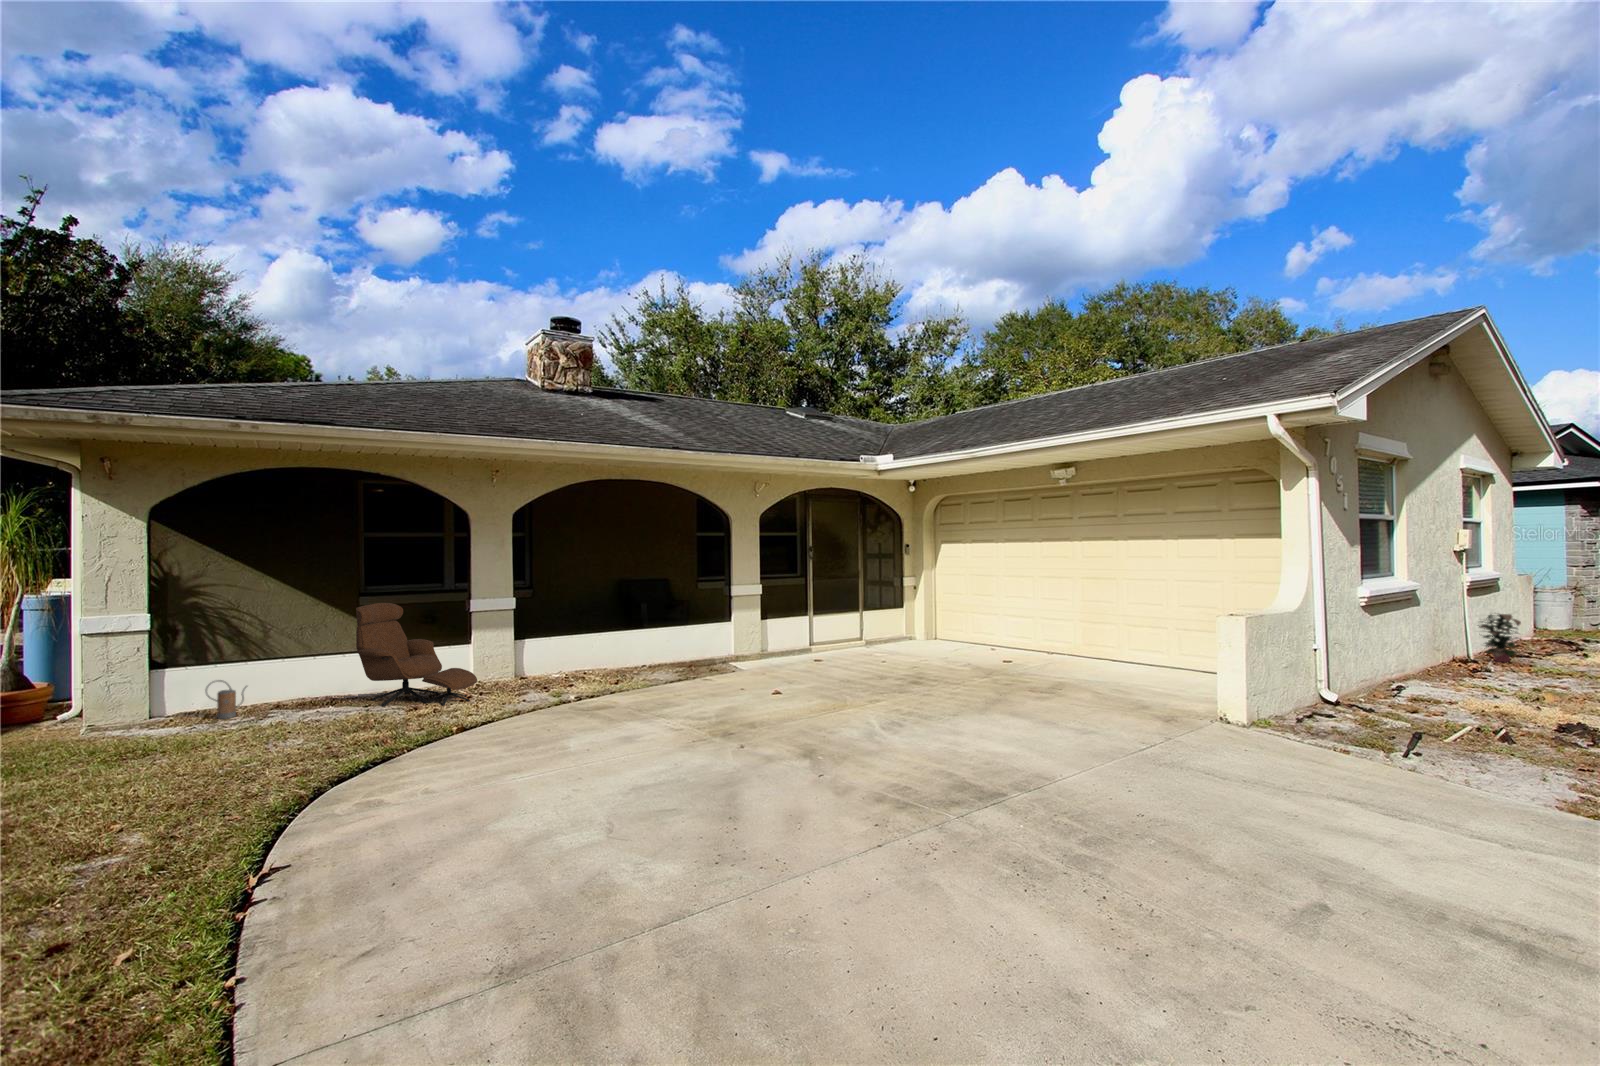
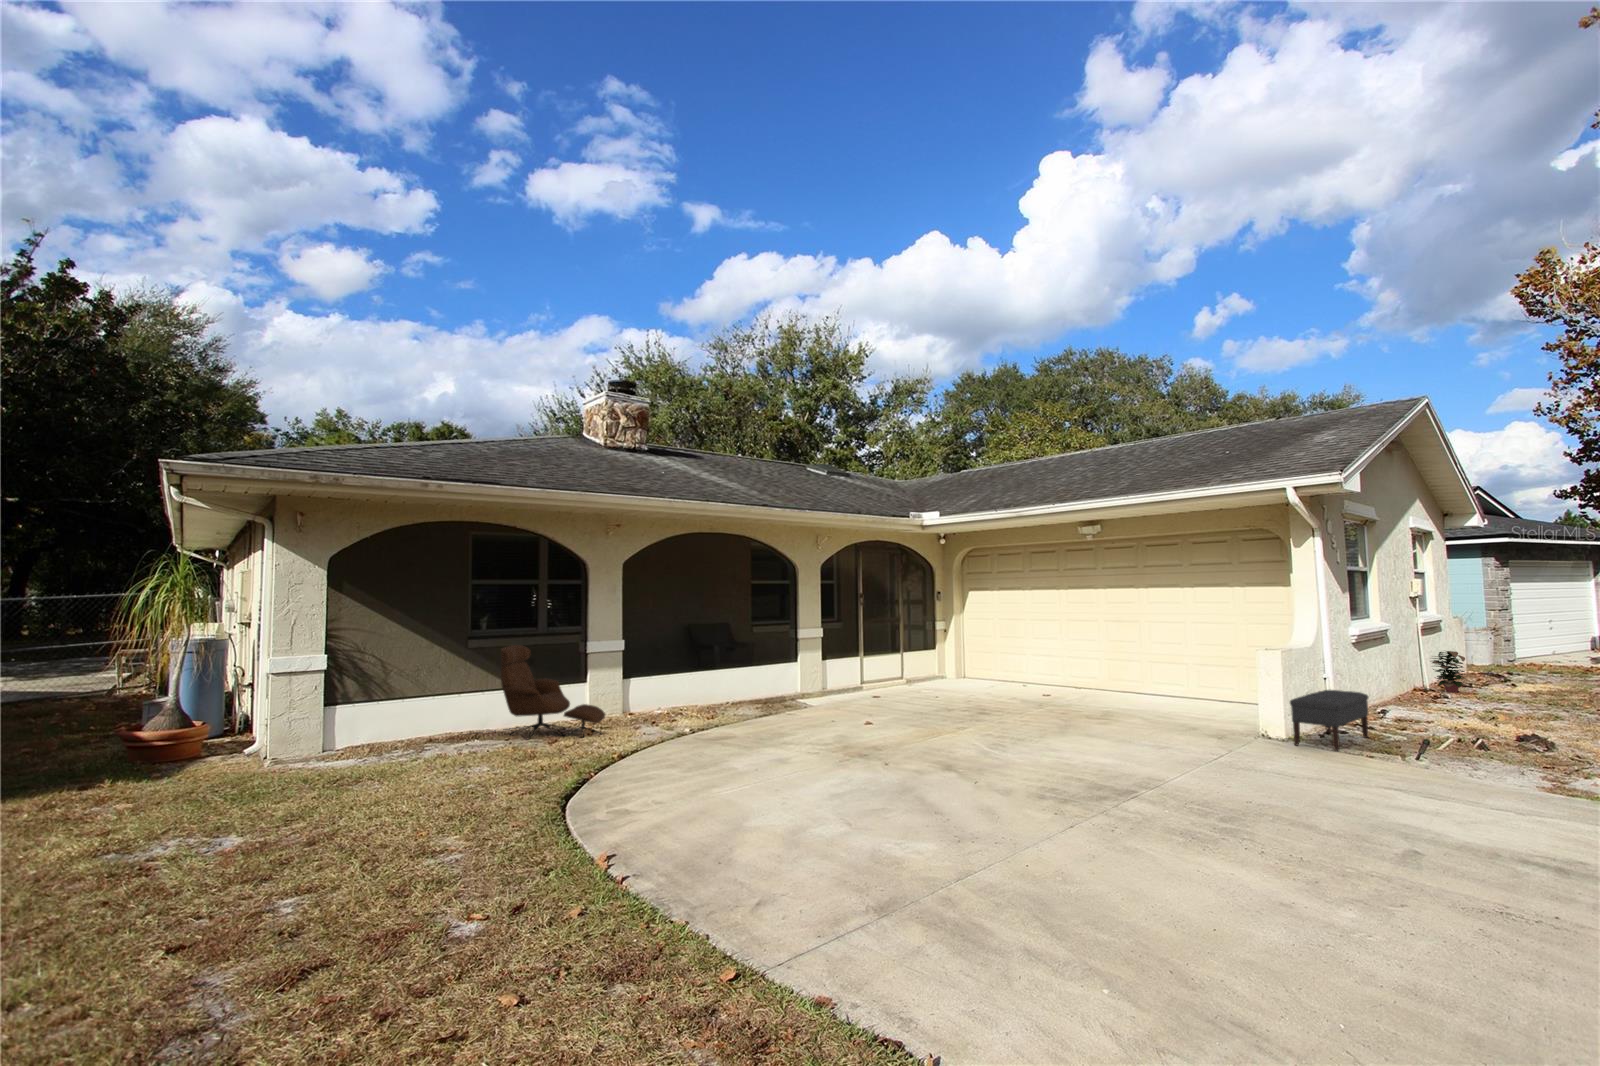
bench: none [1253,664,1363,744] -> present [1290,690,1369,751]
watering can: present [205,680,247,719] -> none [375,716,410,752]

